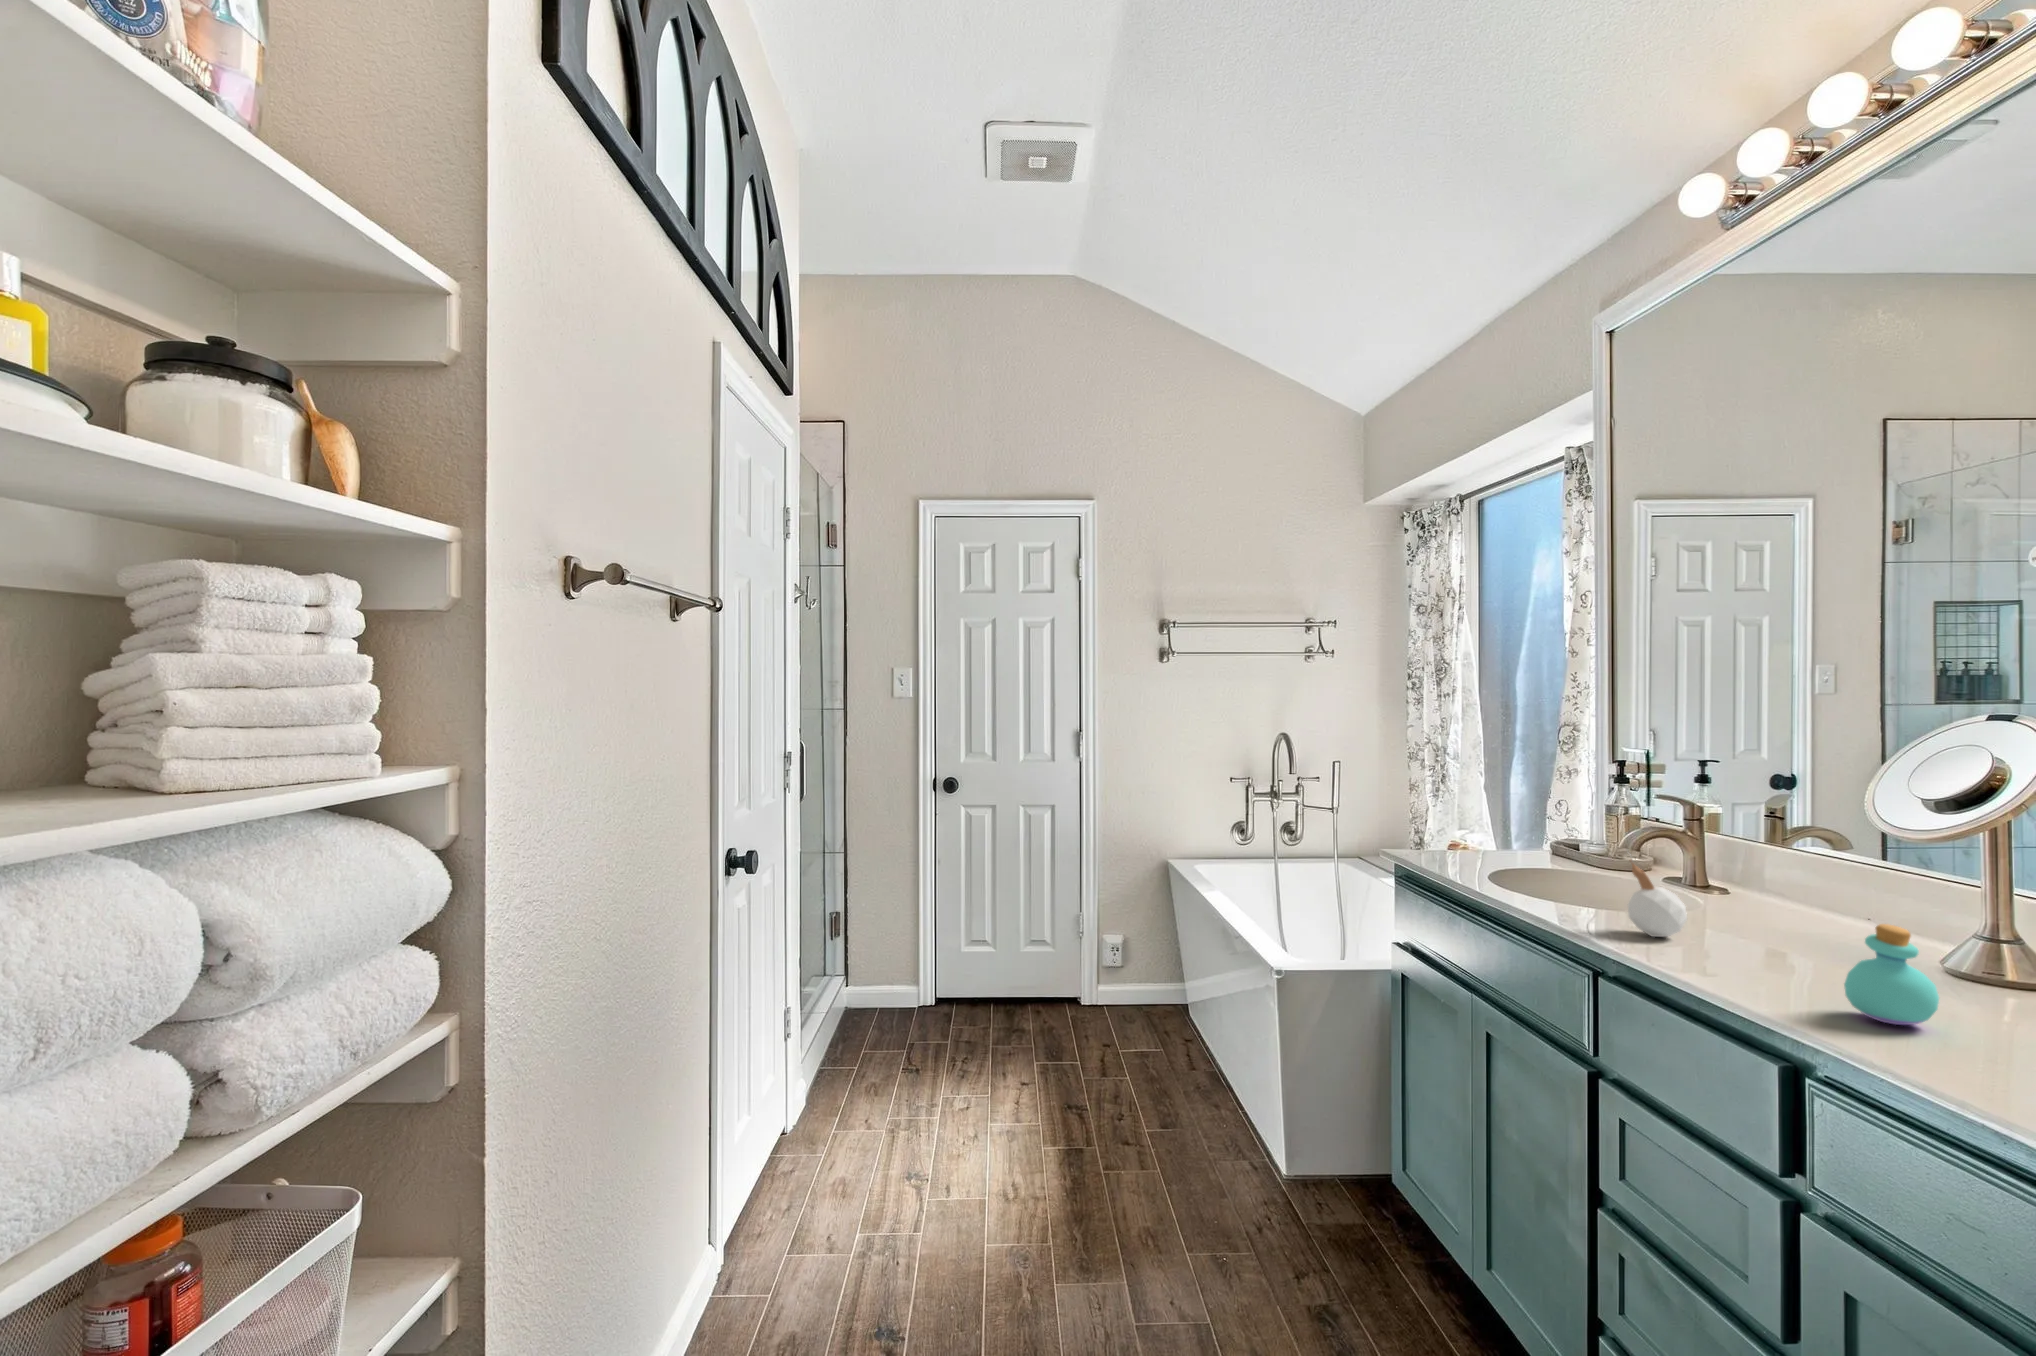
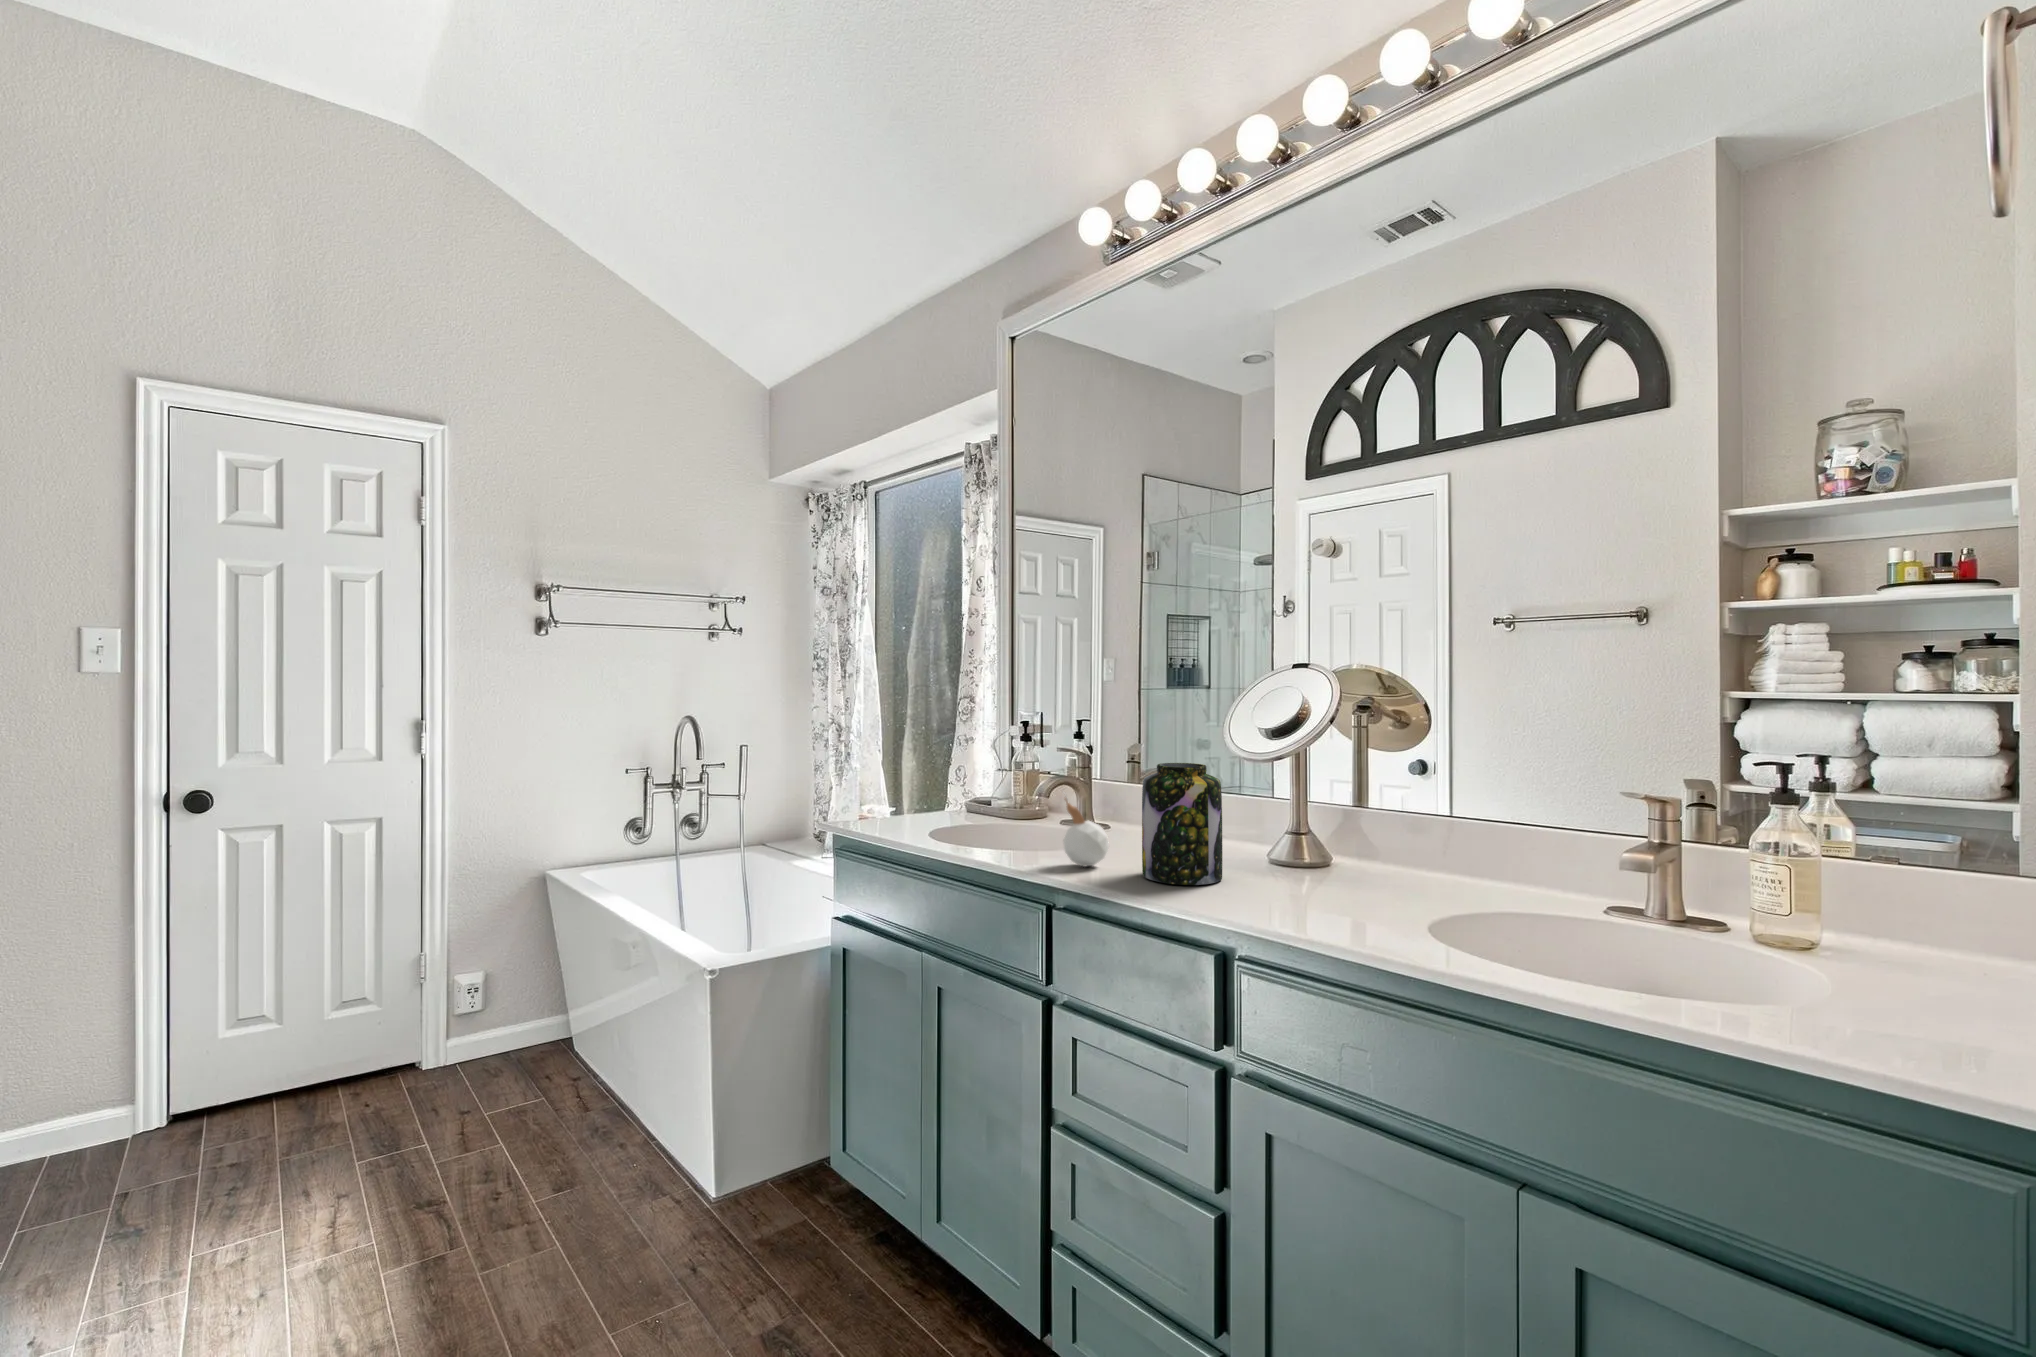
jar: none [1723,834,1838,983] -> present [1142,763,1222,885]
perfume bottle: present [1844,924,1939,1025] -> none [1243,822,1302,904]

